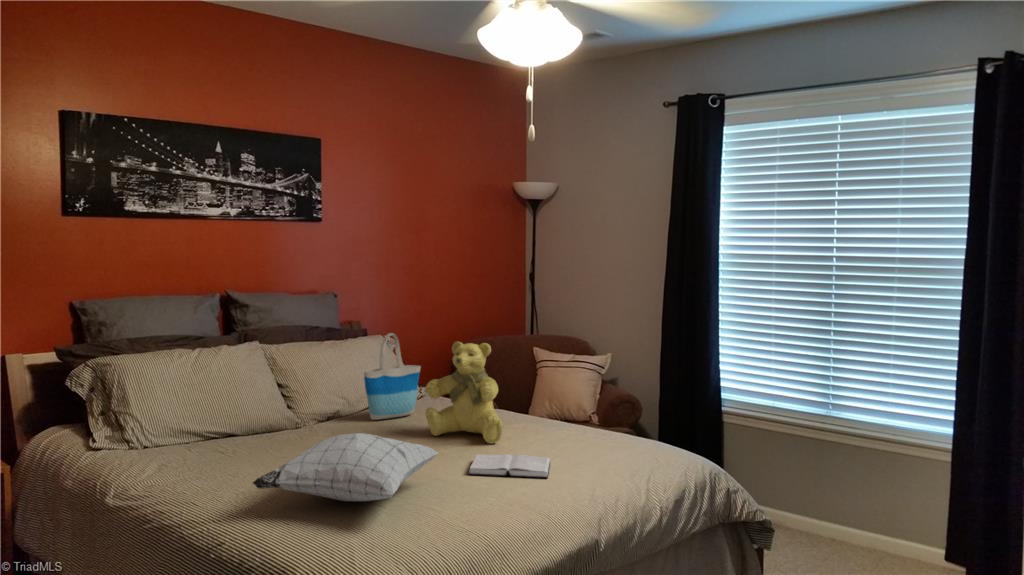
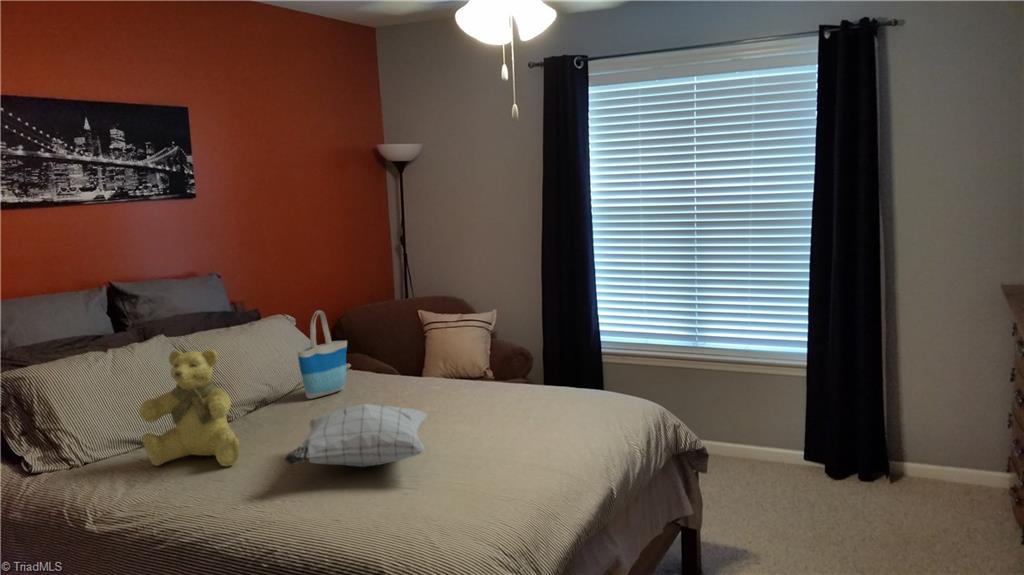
teddy bear: present [426,342,502,444] -> present [139,349,240,466]
hardback book: present [469,454,550,478] -> none [444,409,521,432]

